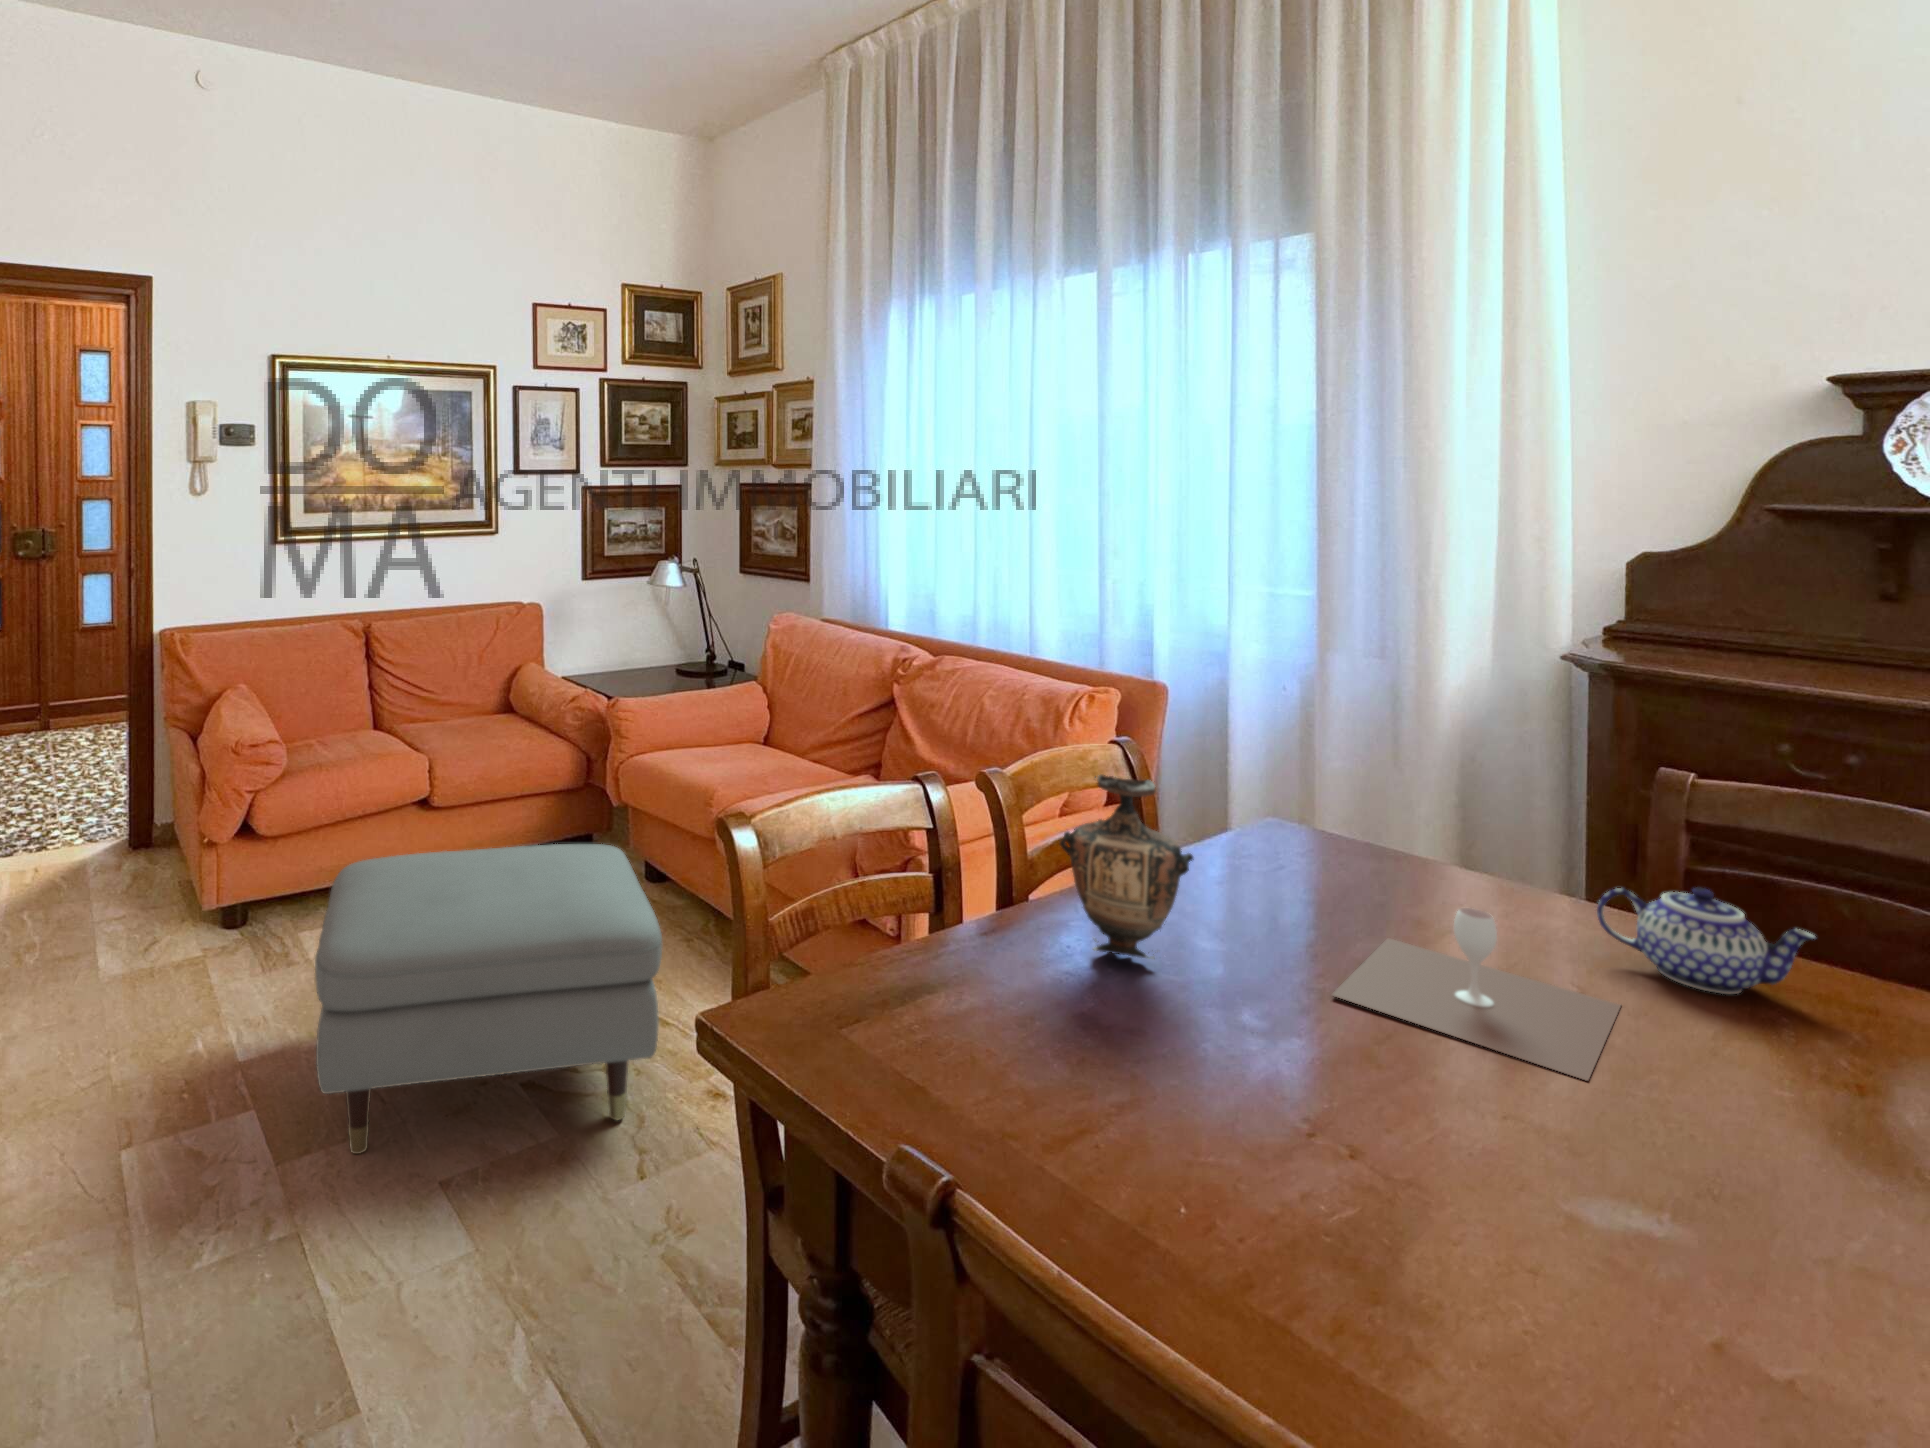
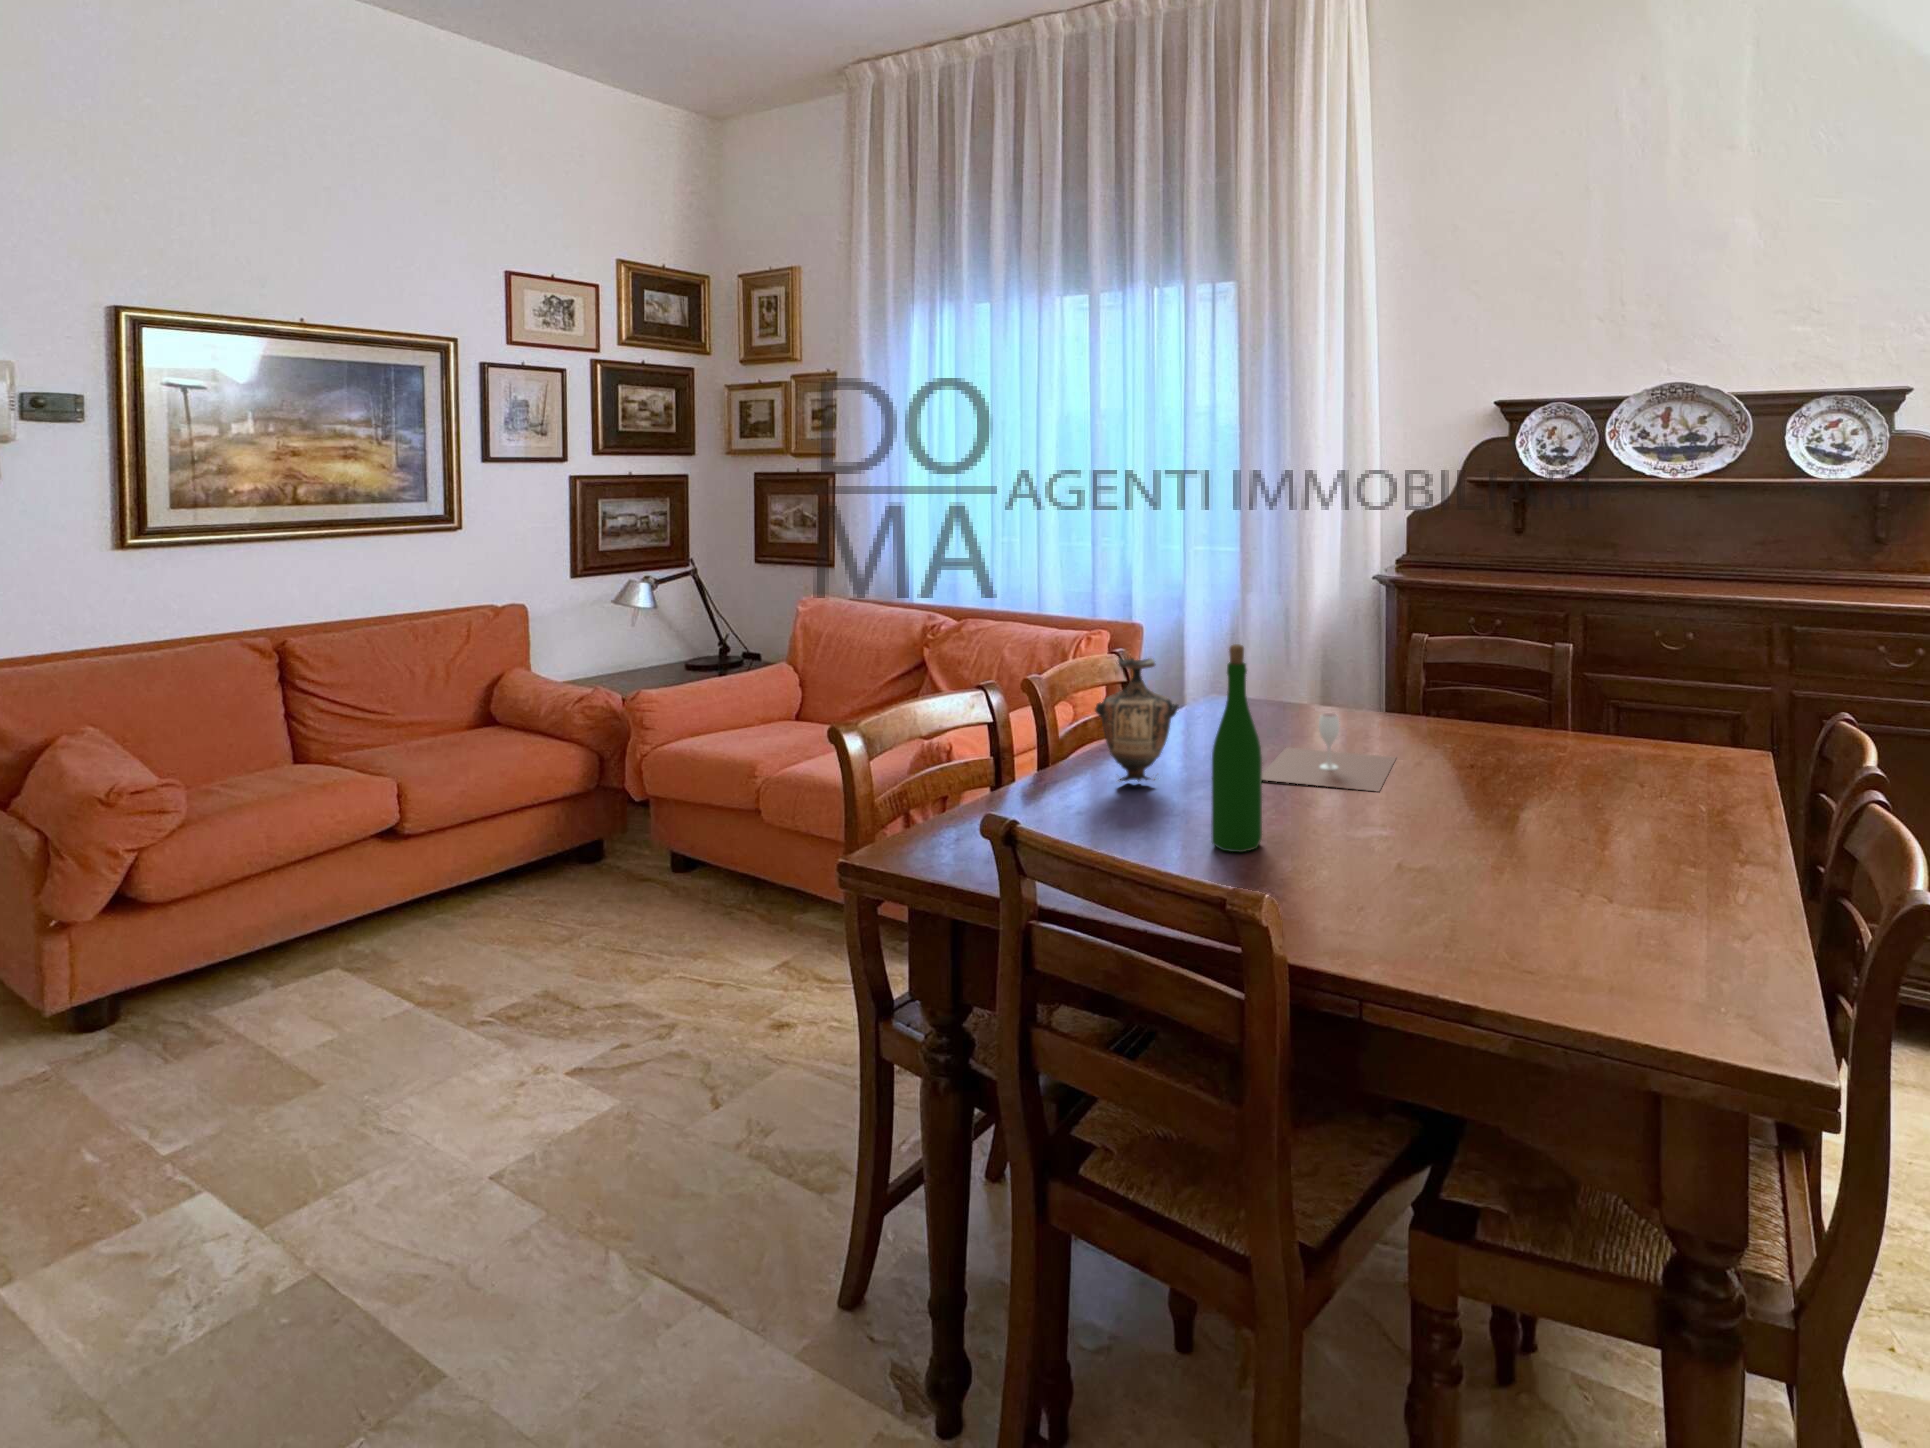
wine bottle: none [1240,805,1338,1157] -> present [1211,644,1262,852]
ottoman: present [315,844,662,1154] -> none [304,826,730,1190]
teapot: present [1597,887,1816,994] -> none [1387,687,1478,744]

